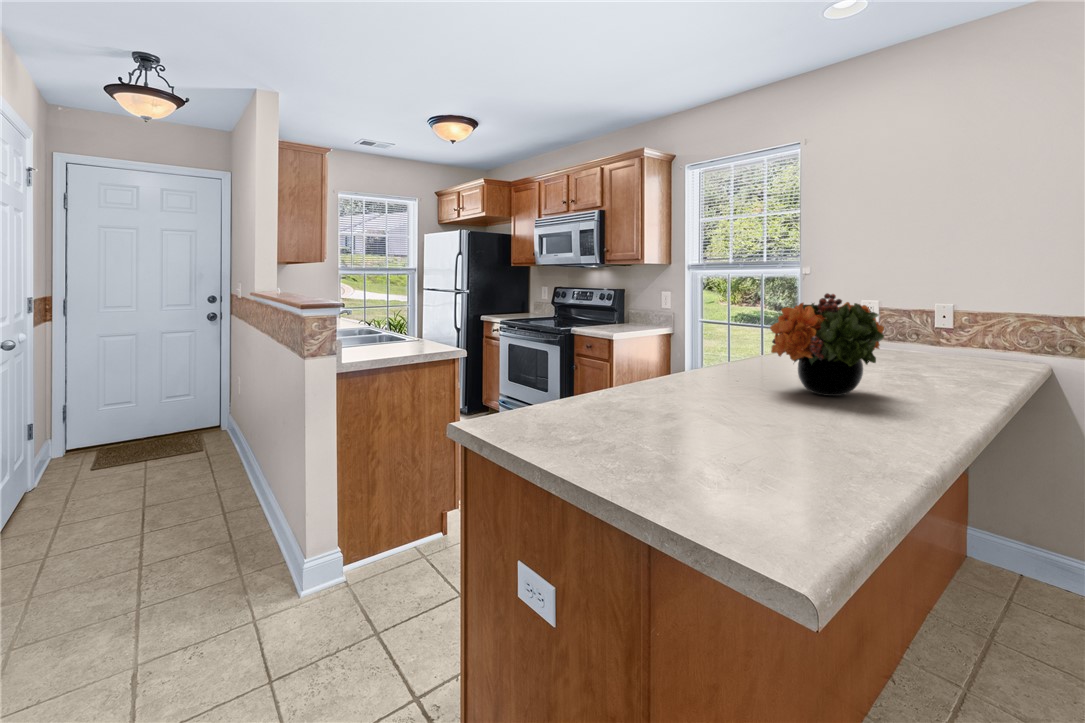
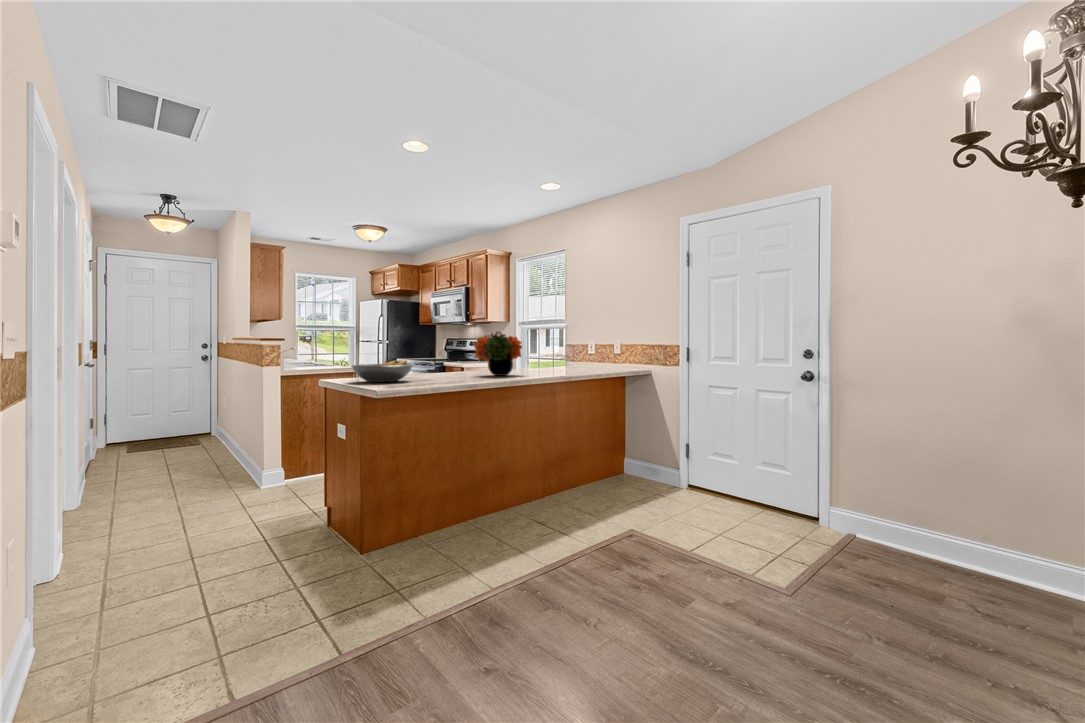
fruit bowl: none [557,382,722,450] -> present [352,361,413,382]

